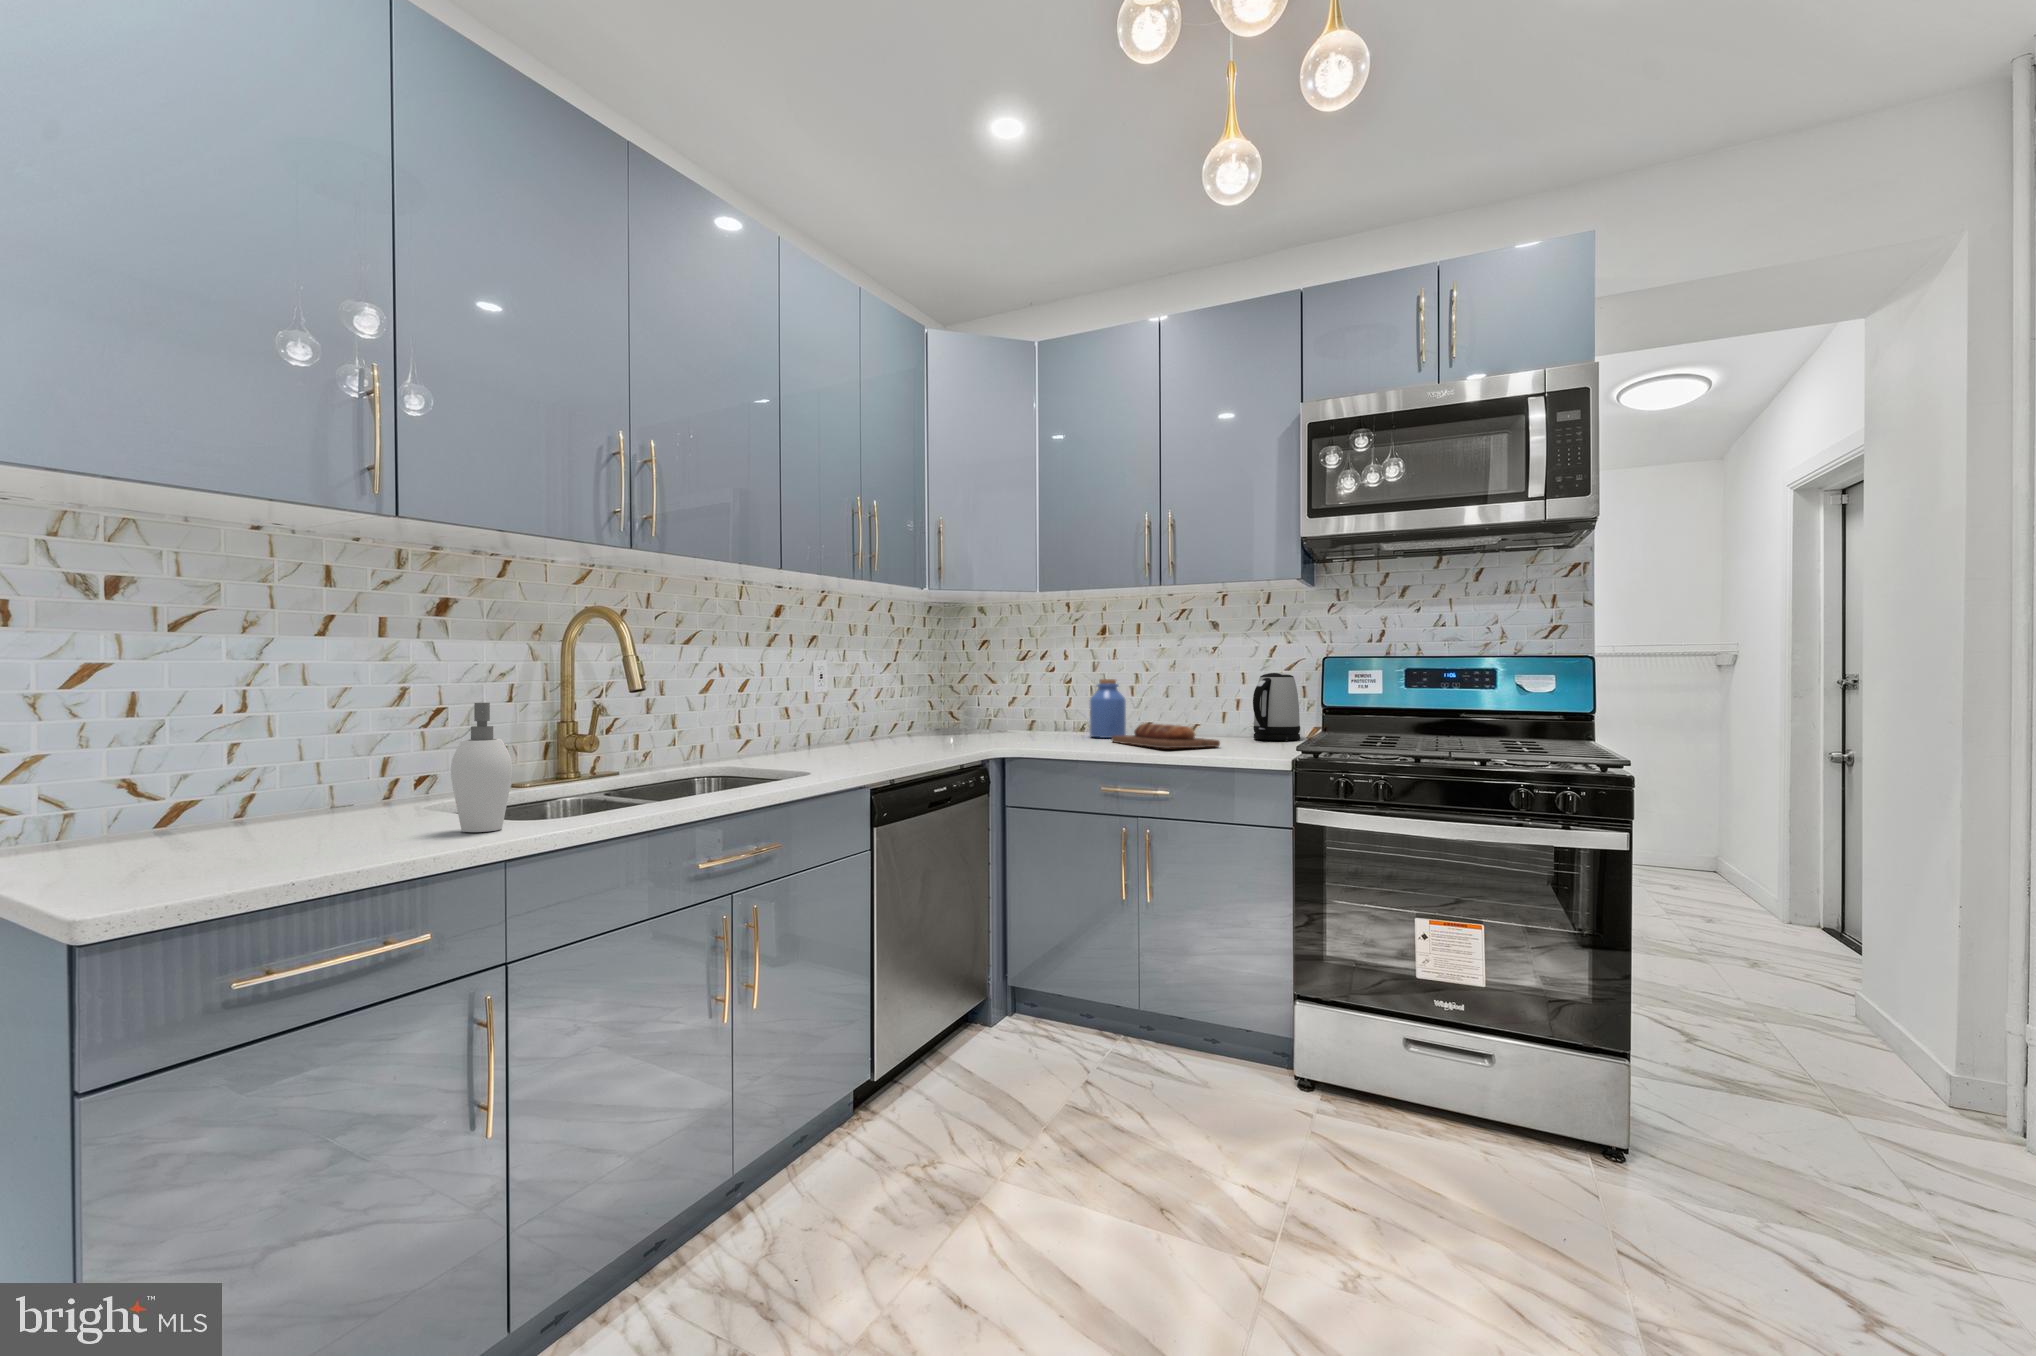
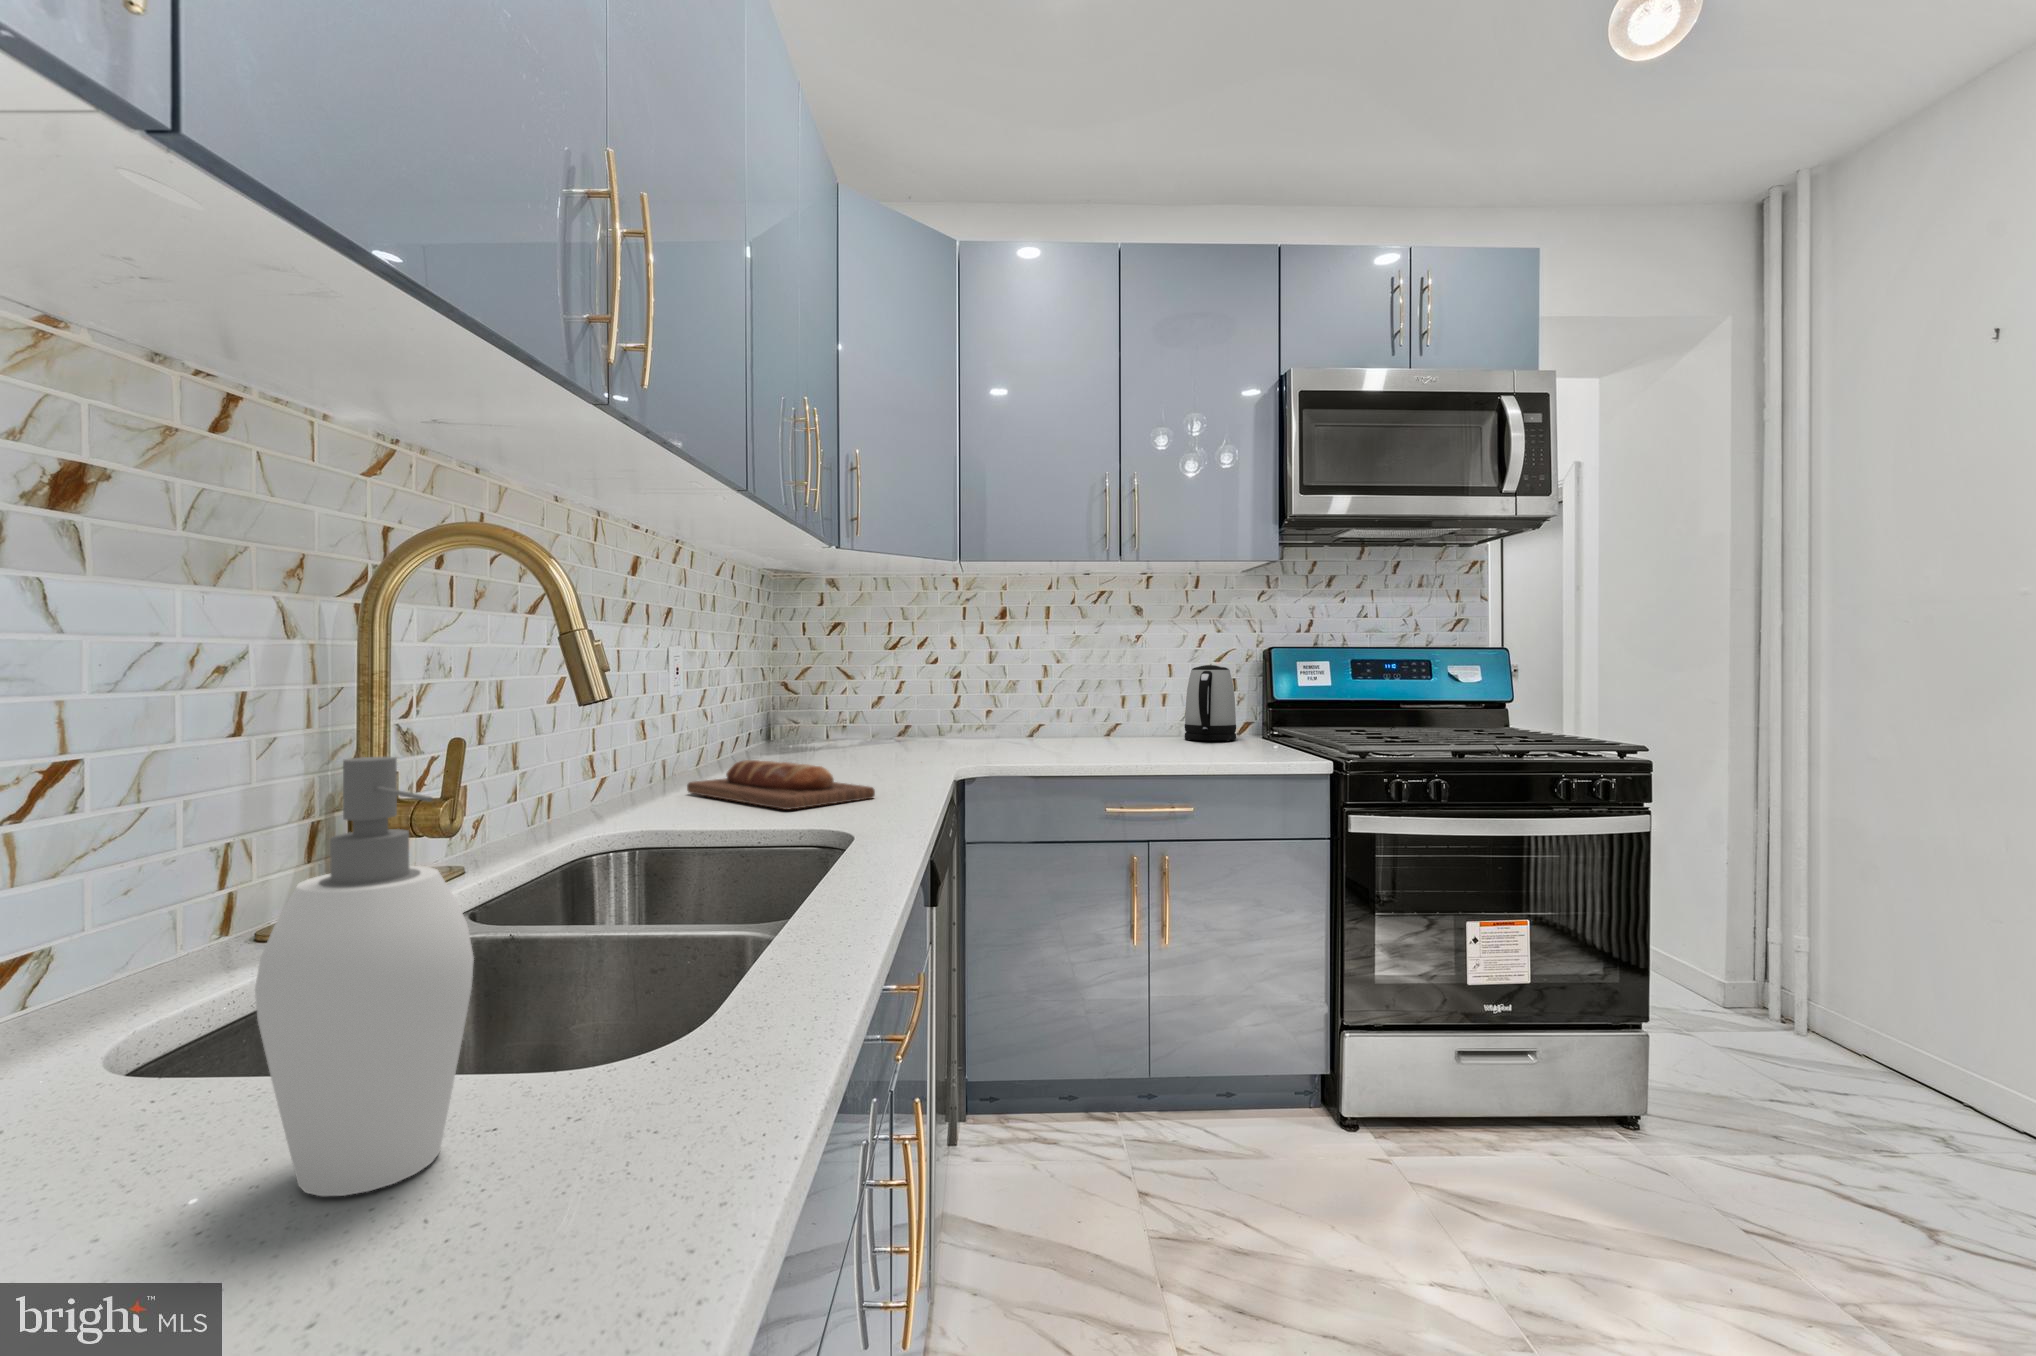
jar: present [1090,679,1126,738] -> none [995,673,1039,743]
bread loaf: present [1111,723,1220,749] -> present [687,760,875,810]

